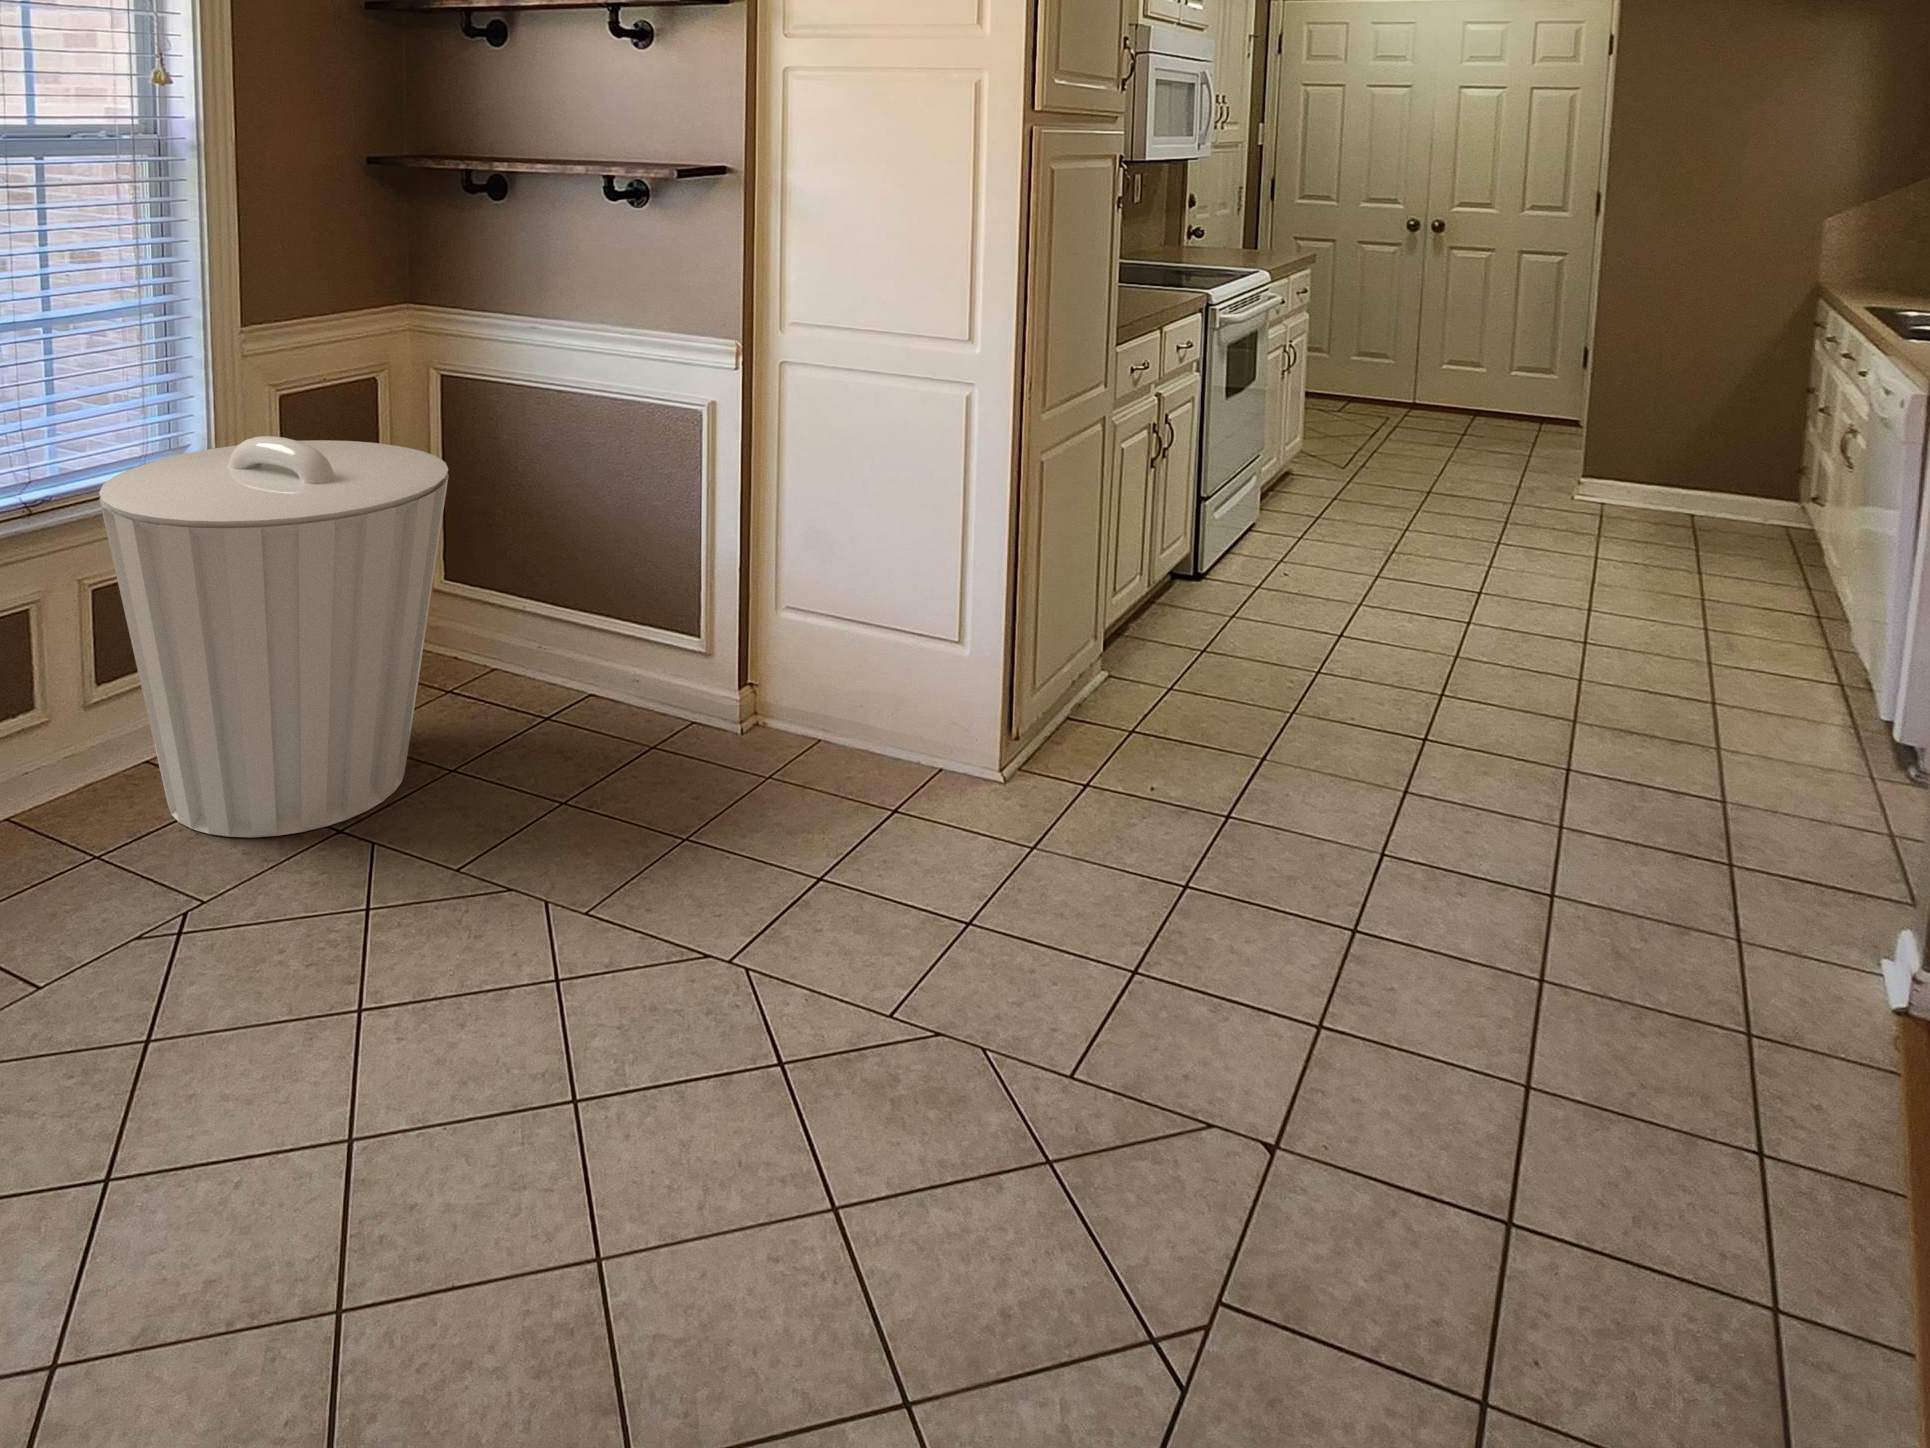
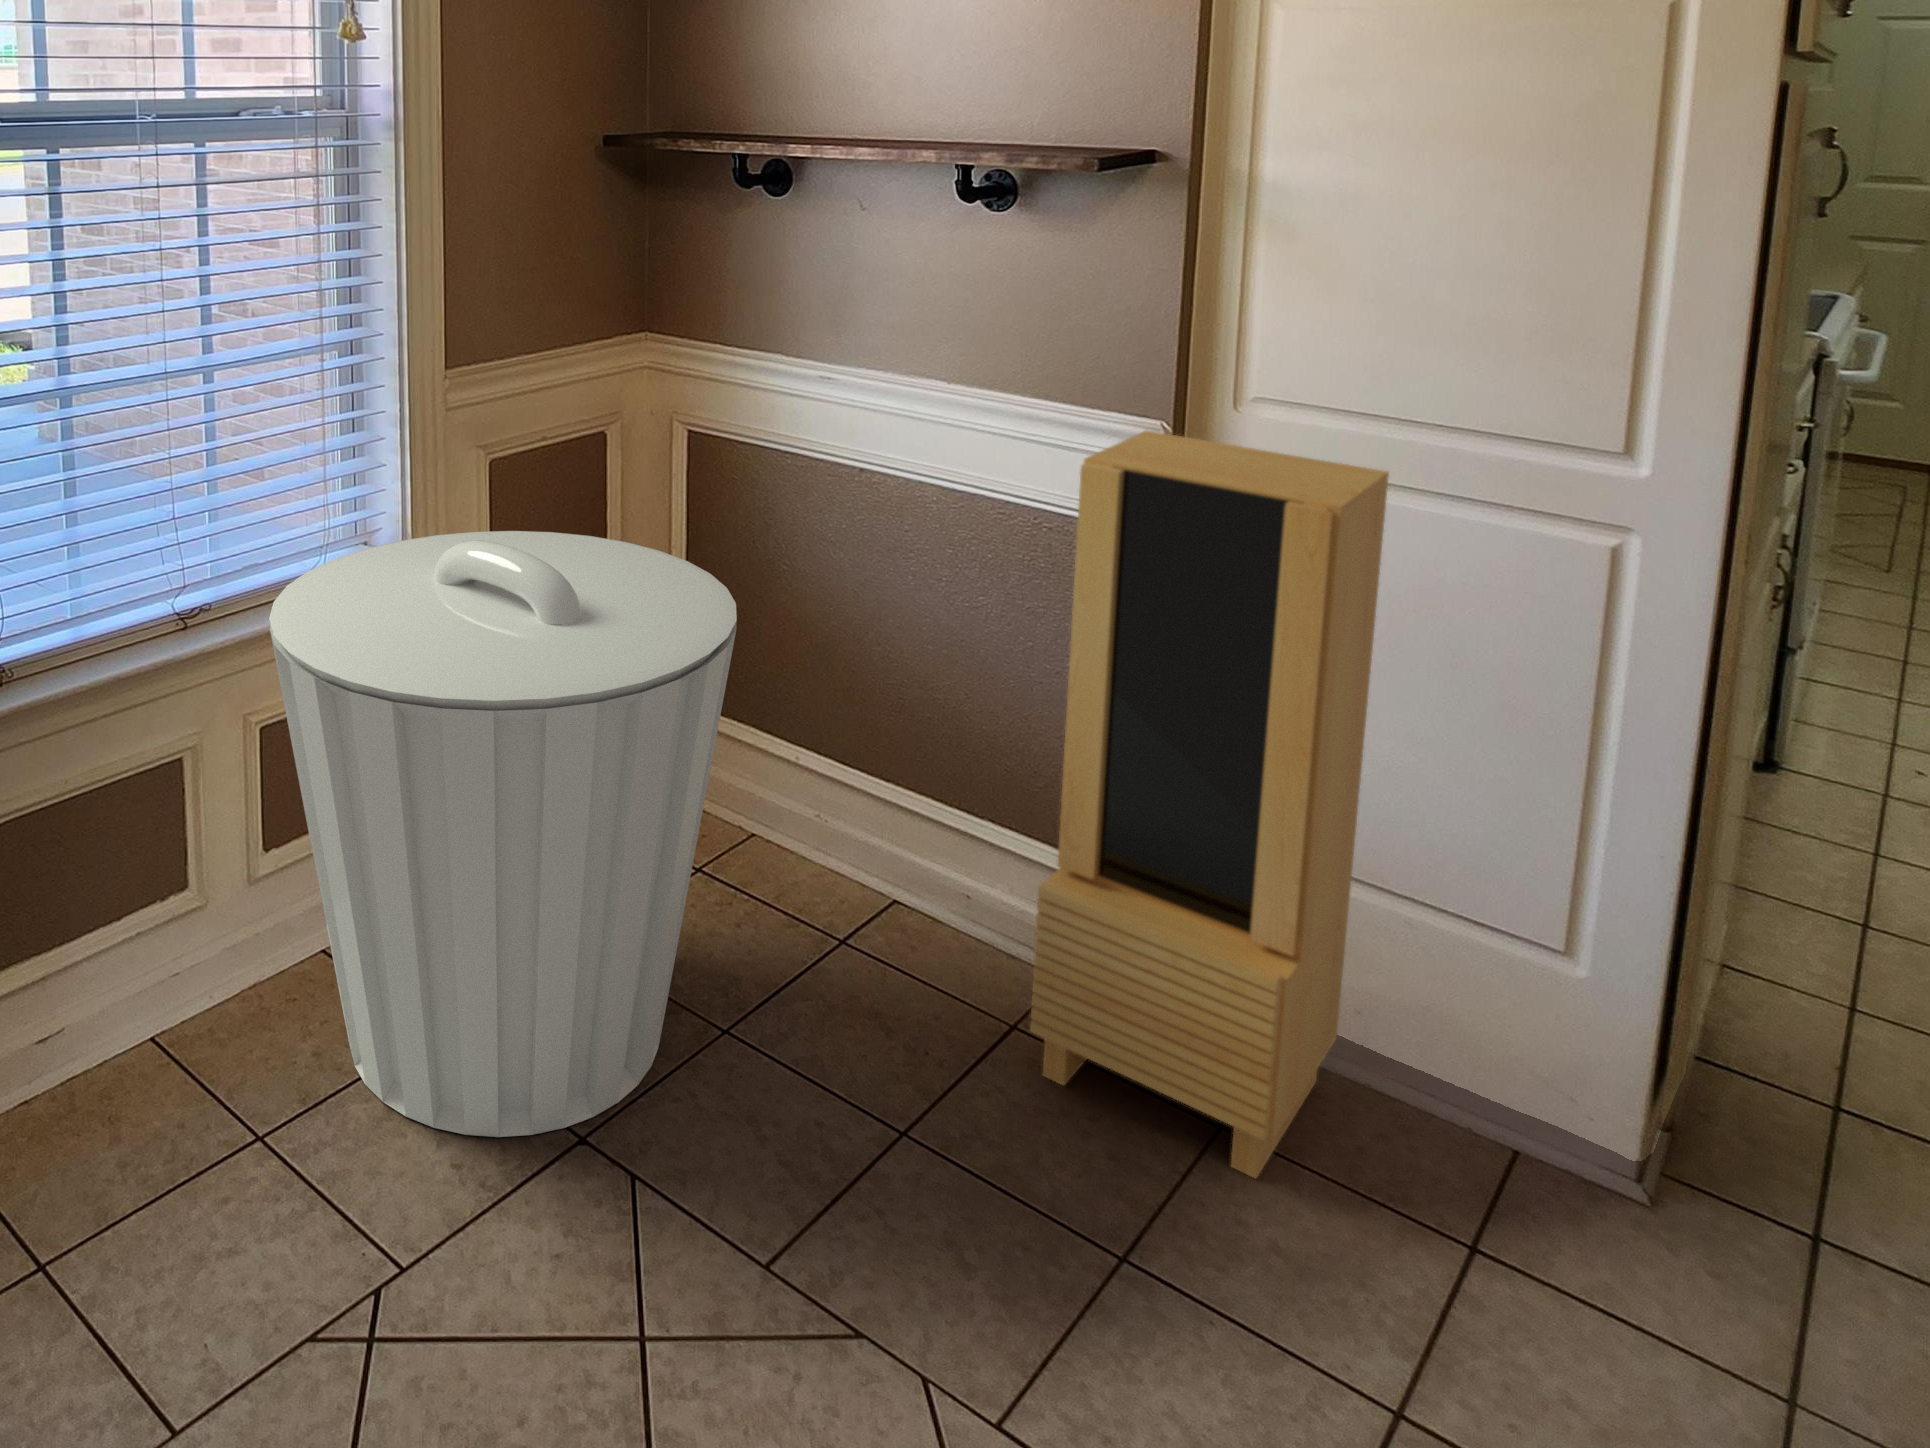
storage cabinet: none [652,348,852,798] -> present [1030,431,1389,1178]

